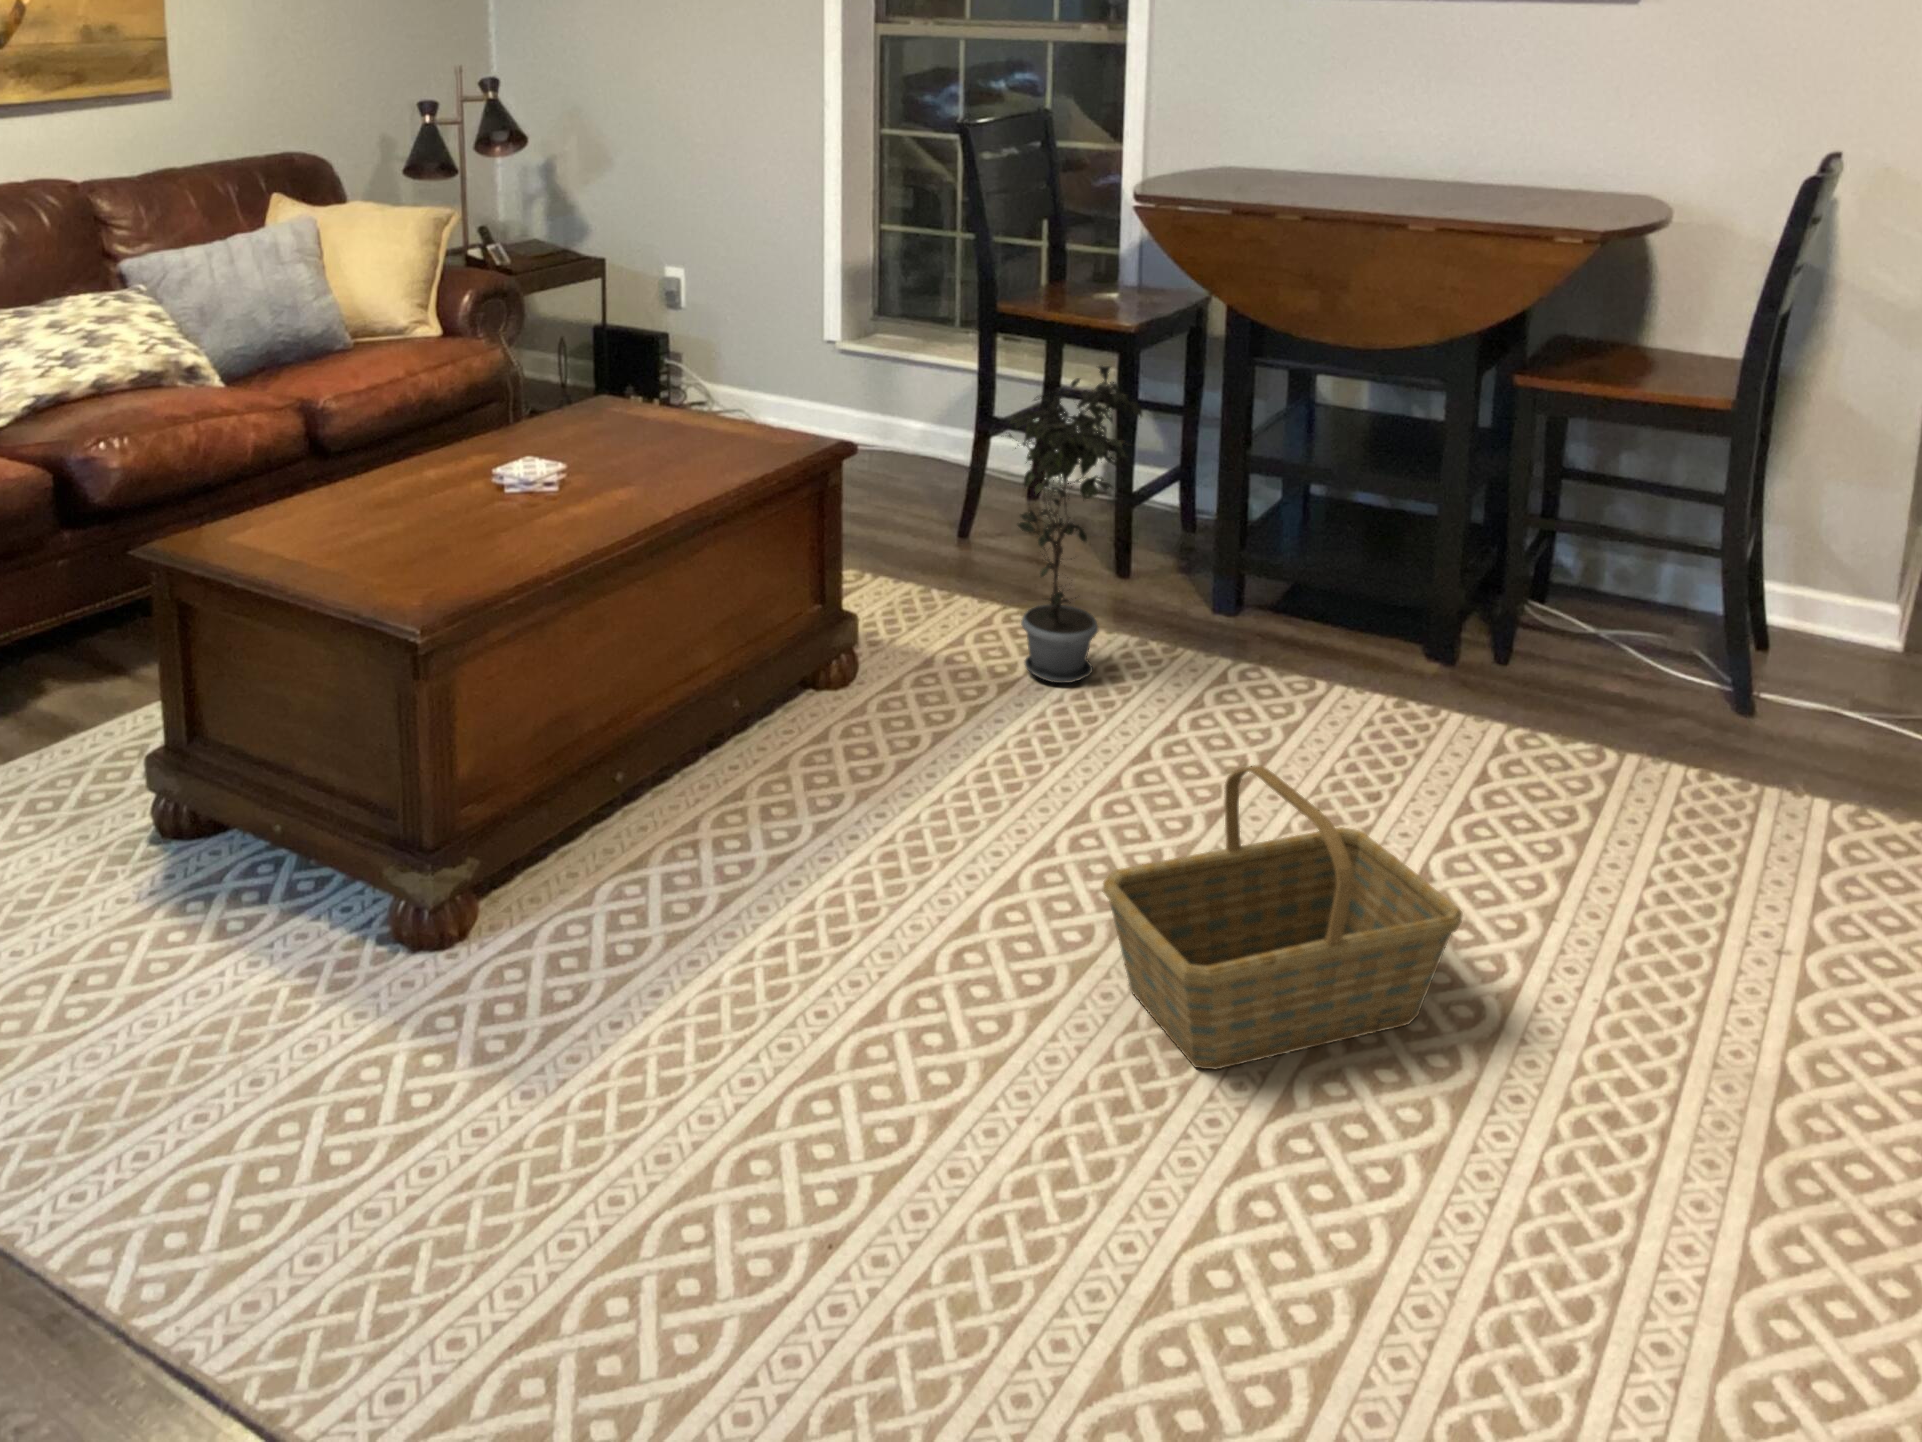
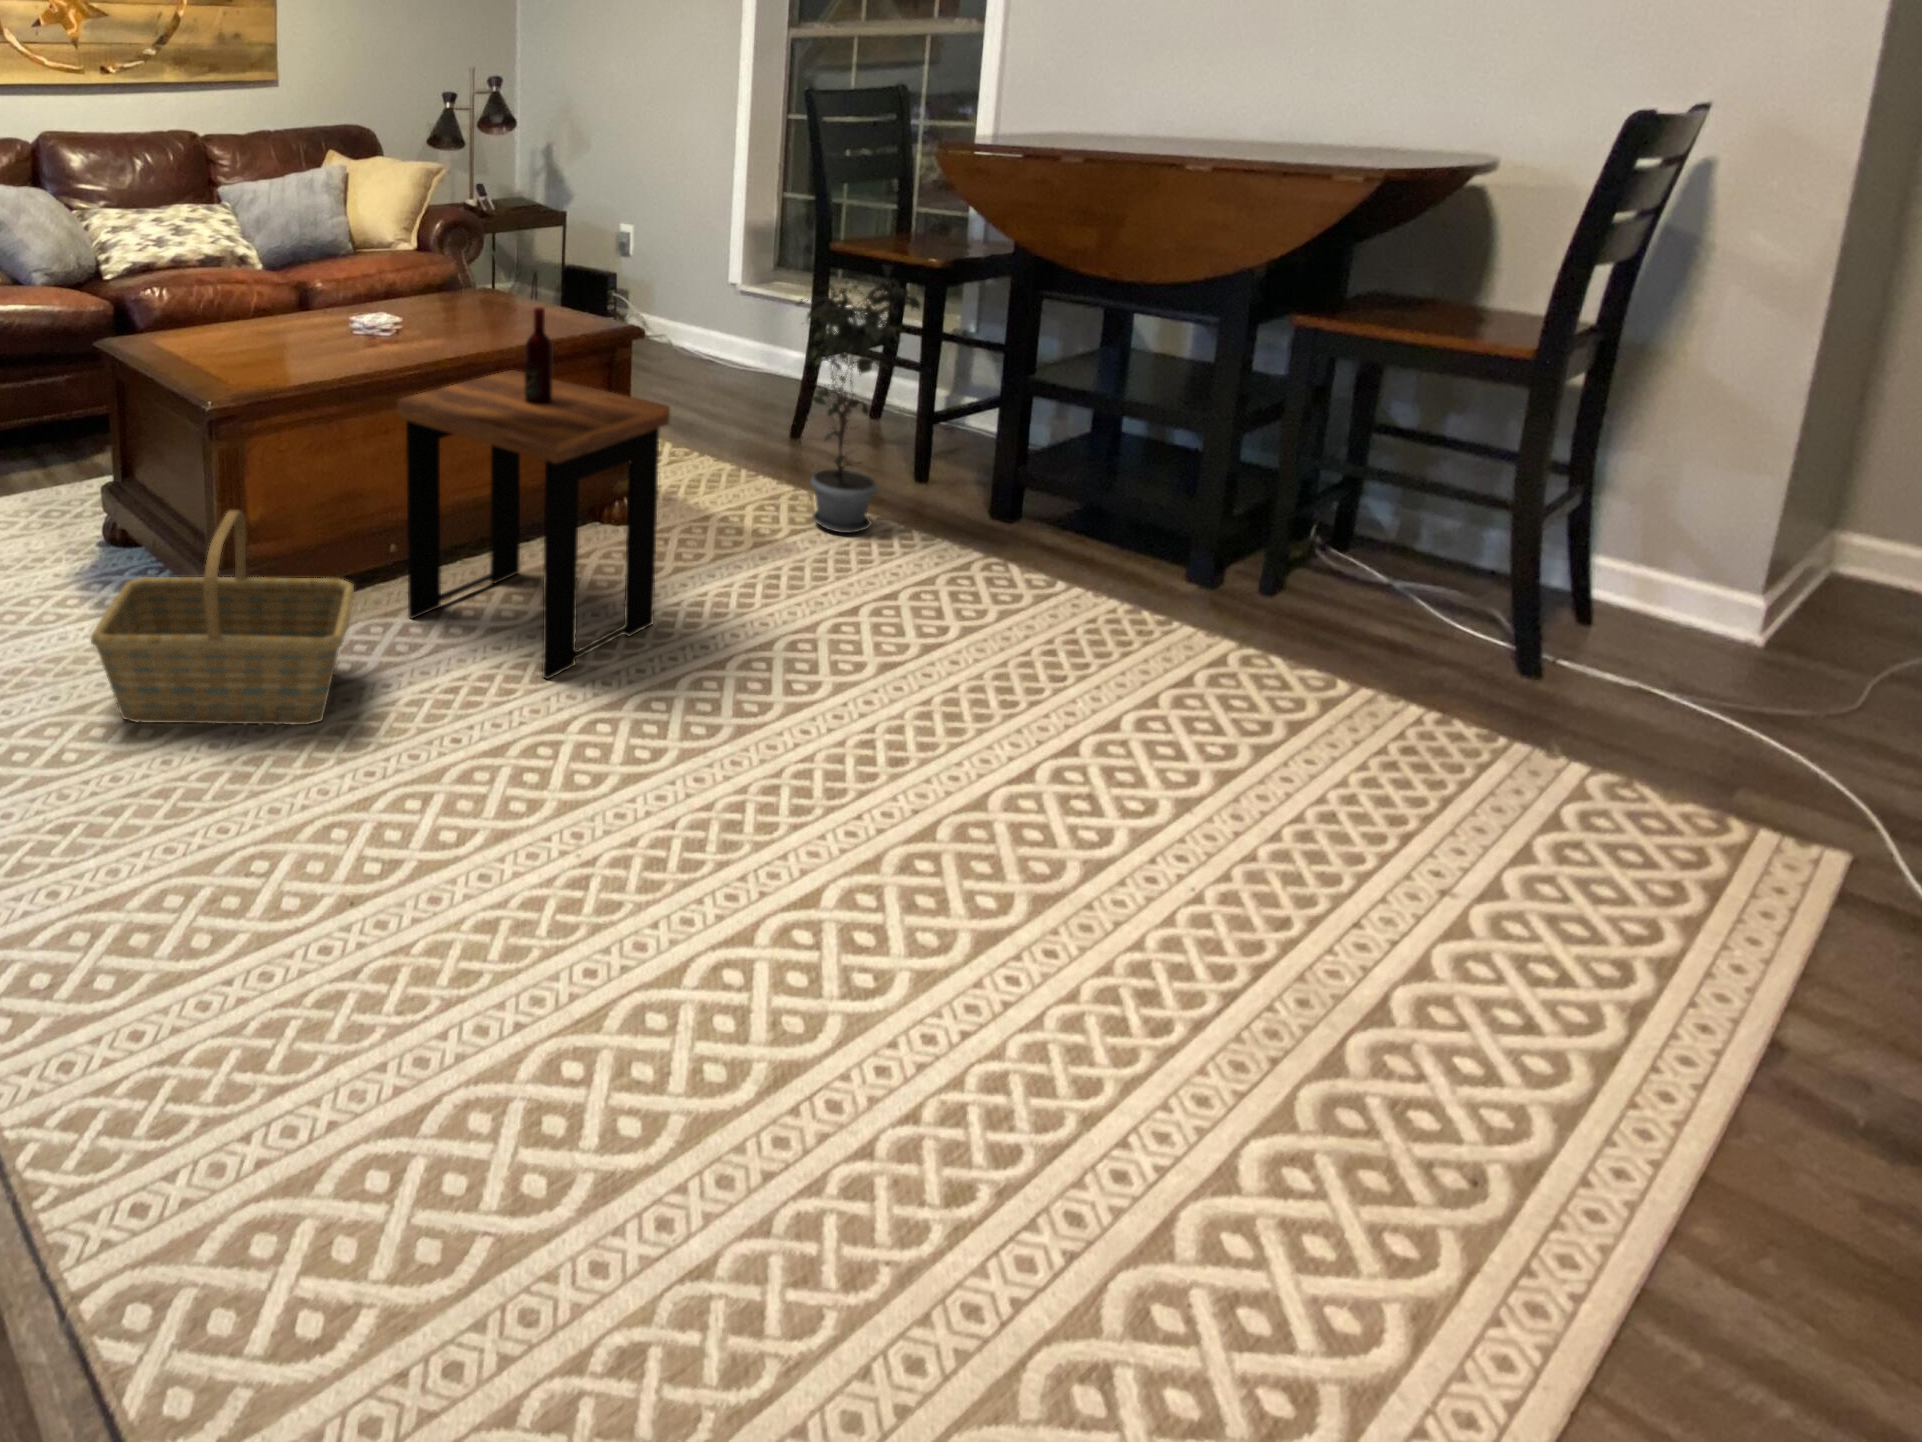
side table: none [591,484,931,960] -> present [397,307,670,679]
basket: present [1103,766,1463,1070] -> present [90,511,354,725]

